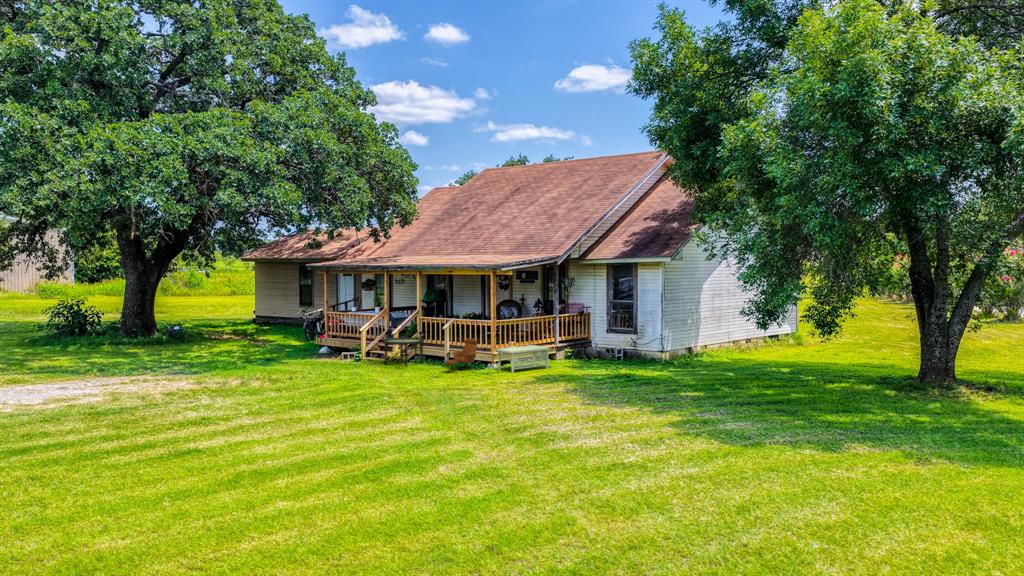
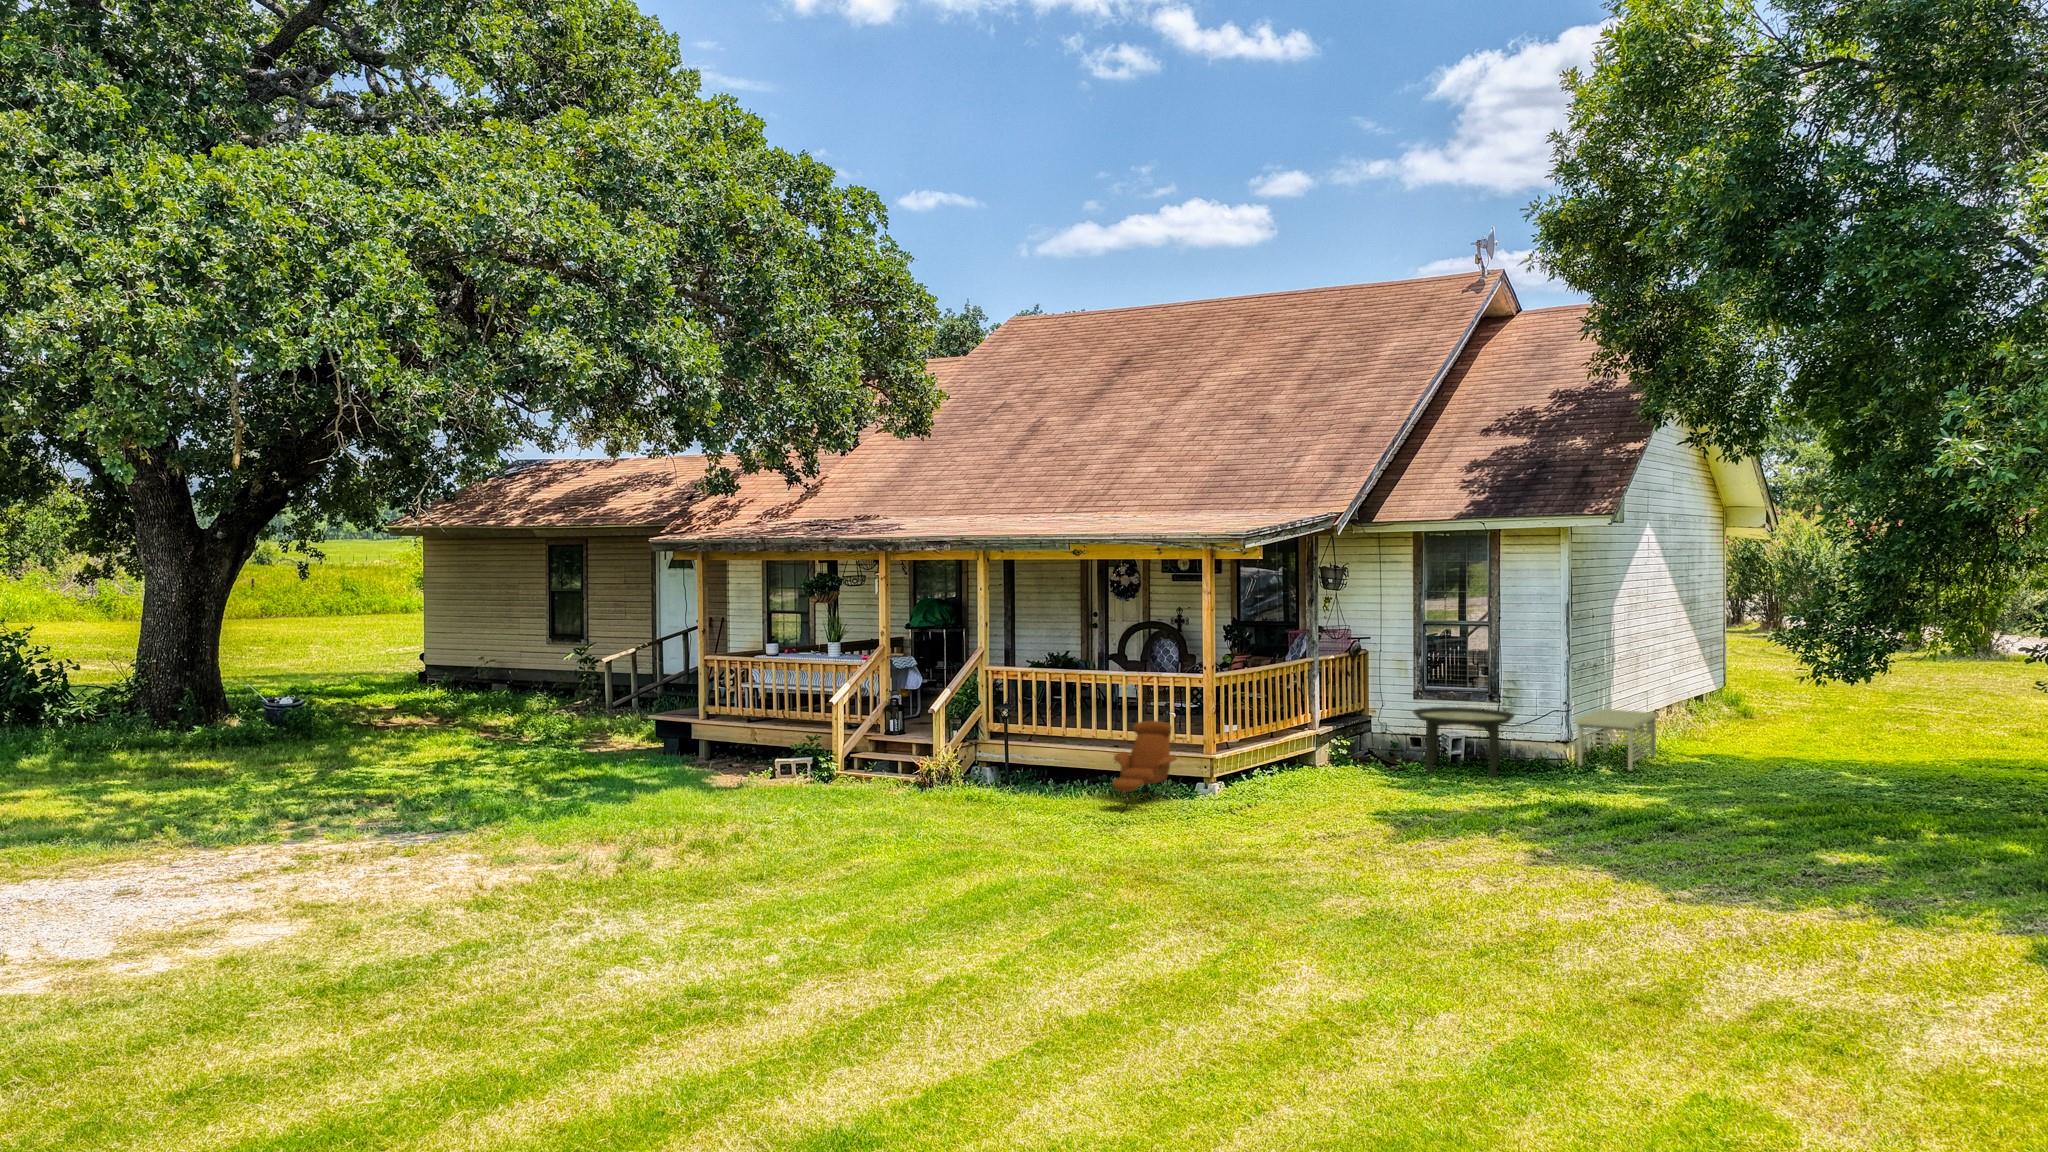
round table: present [383,337,424,366] -> present [1412,707,1515,777]
storage bench: present [496,345,549,373] -> present [1574,709,1658,770]

